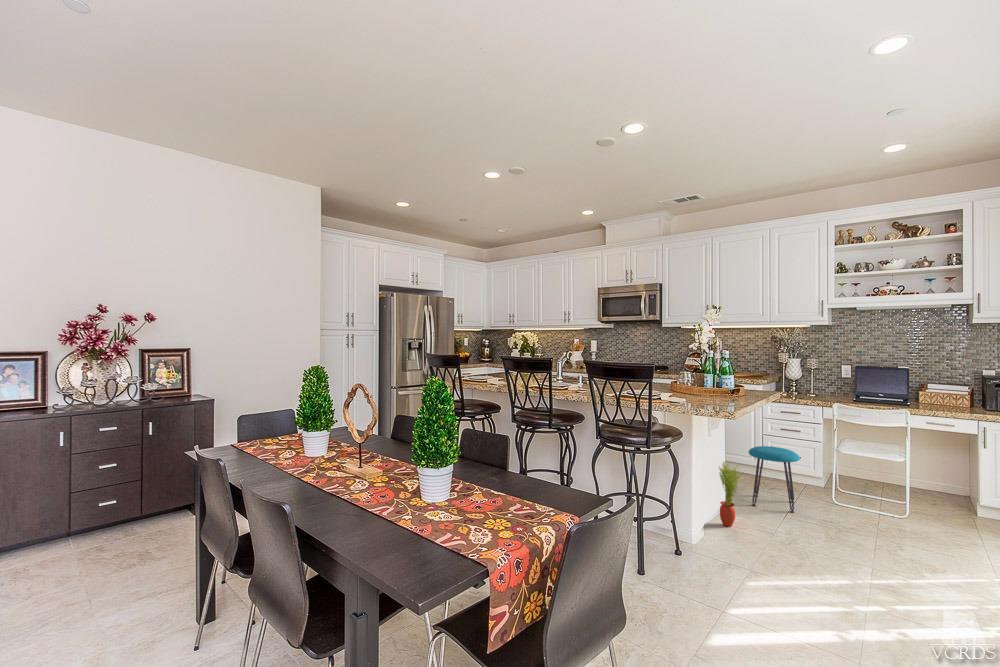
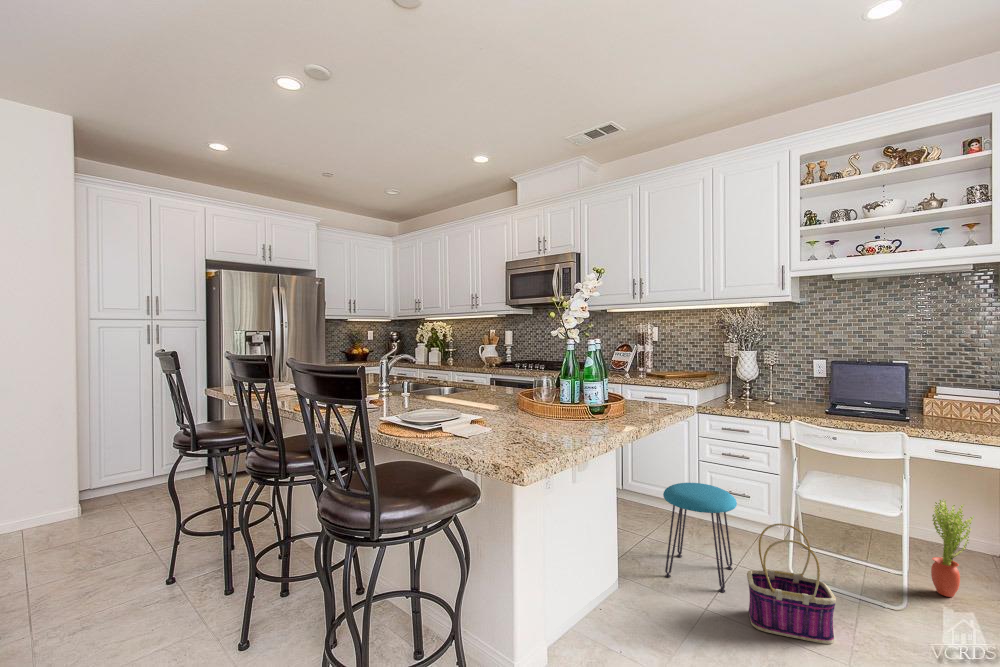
potted plant: present [719,462,741,527] -> present [931,499,974,597]
basket: none [812,466,870,534] -> present [747,523,836,644]

